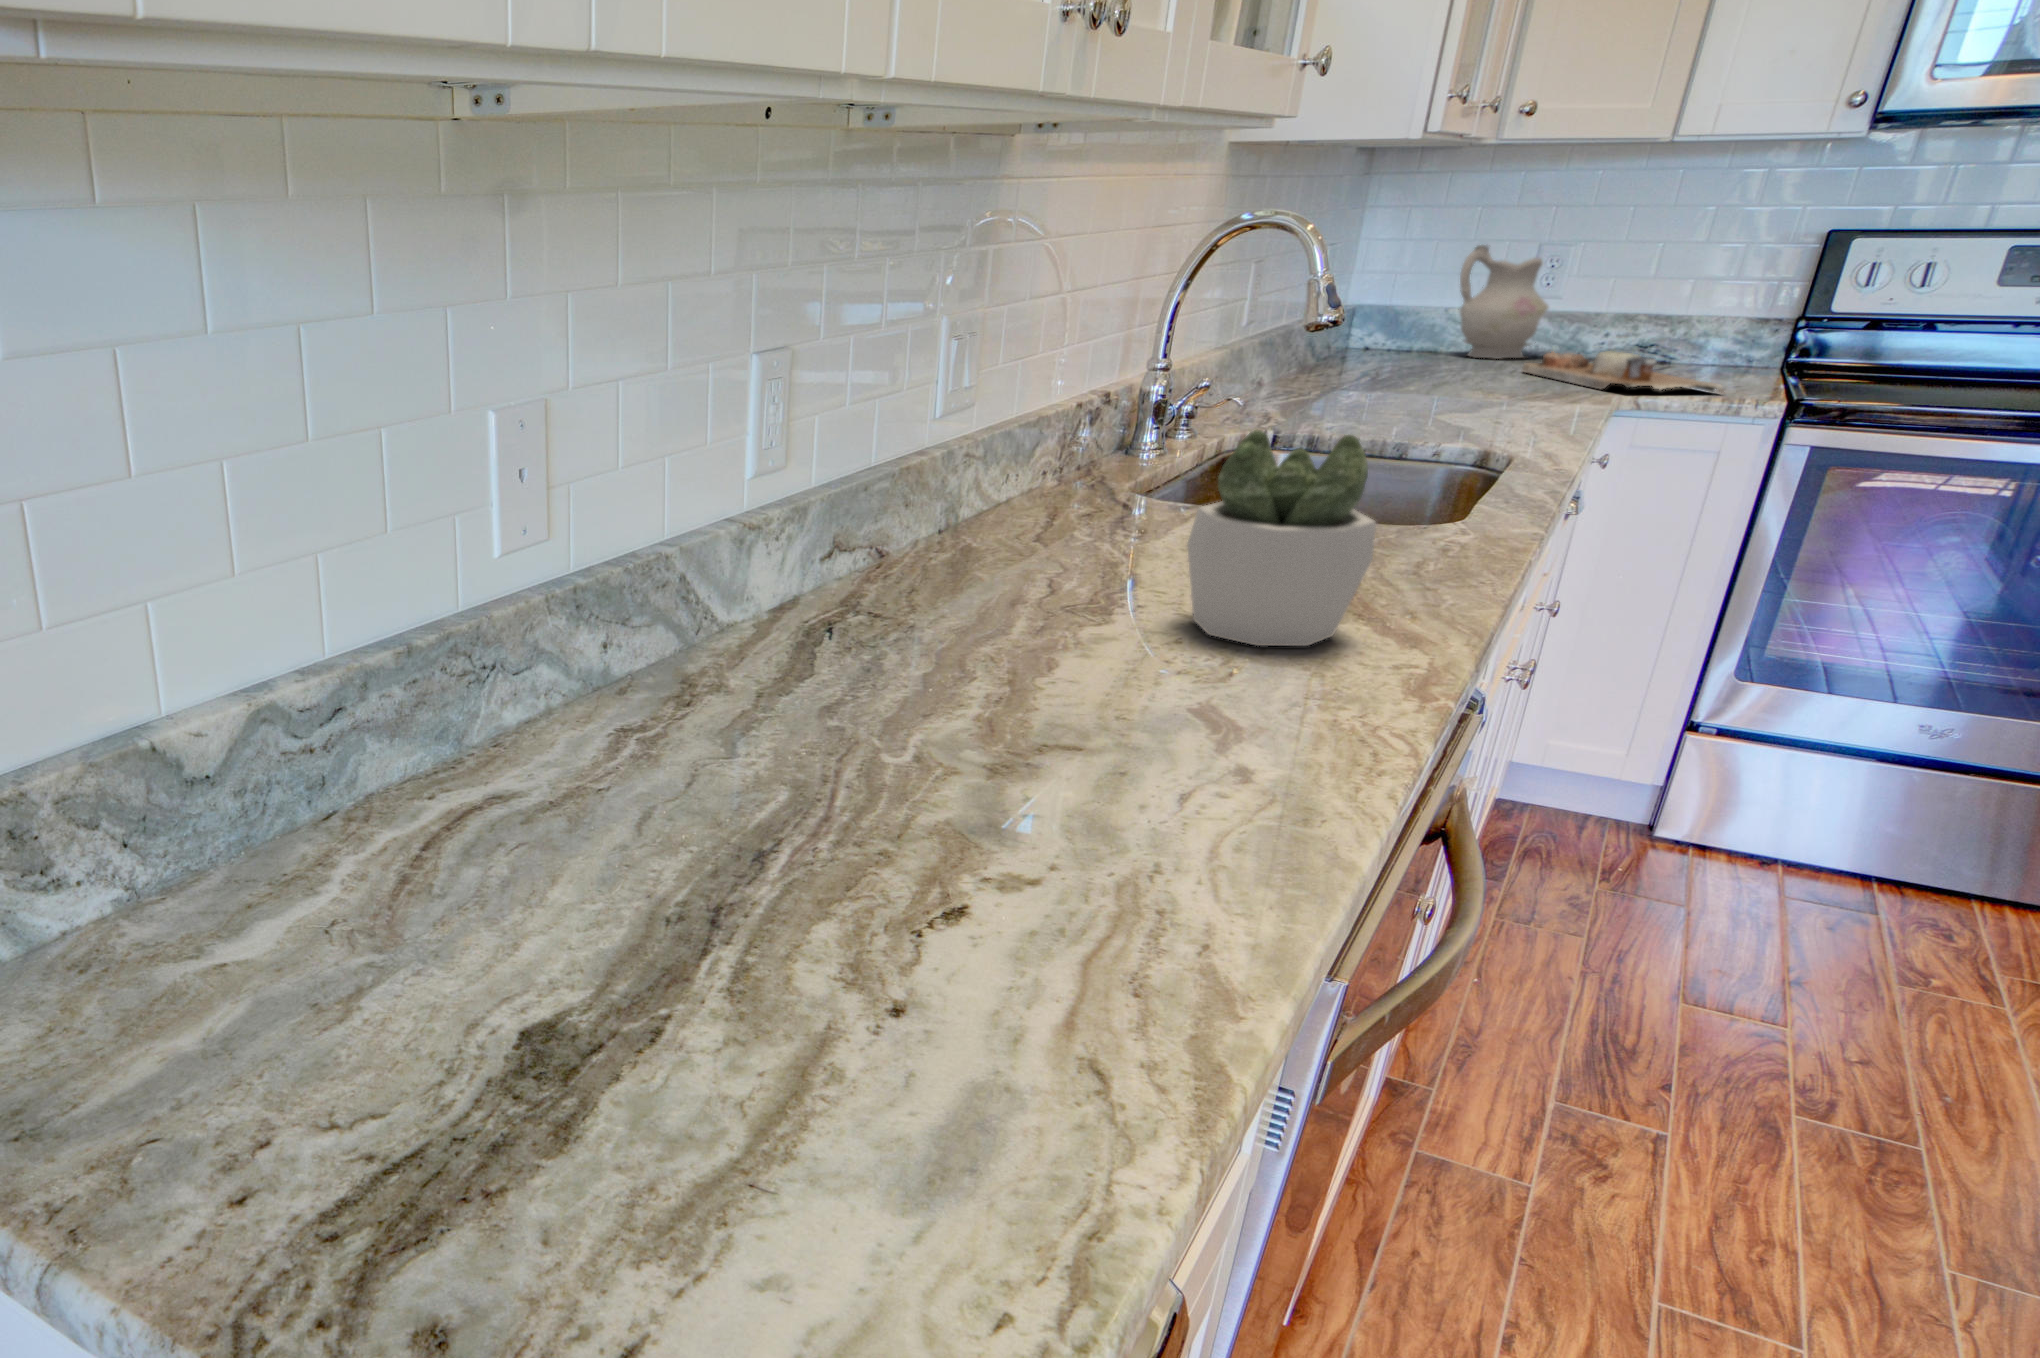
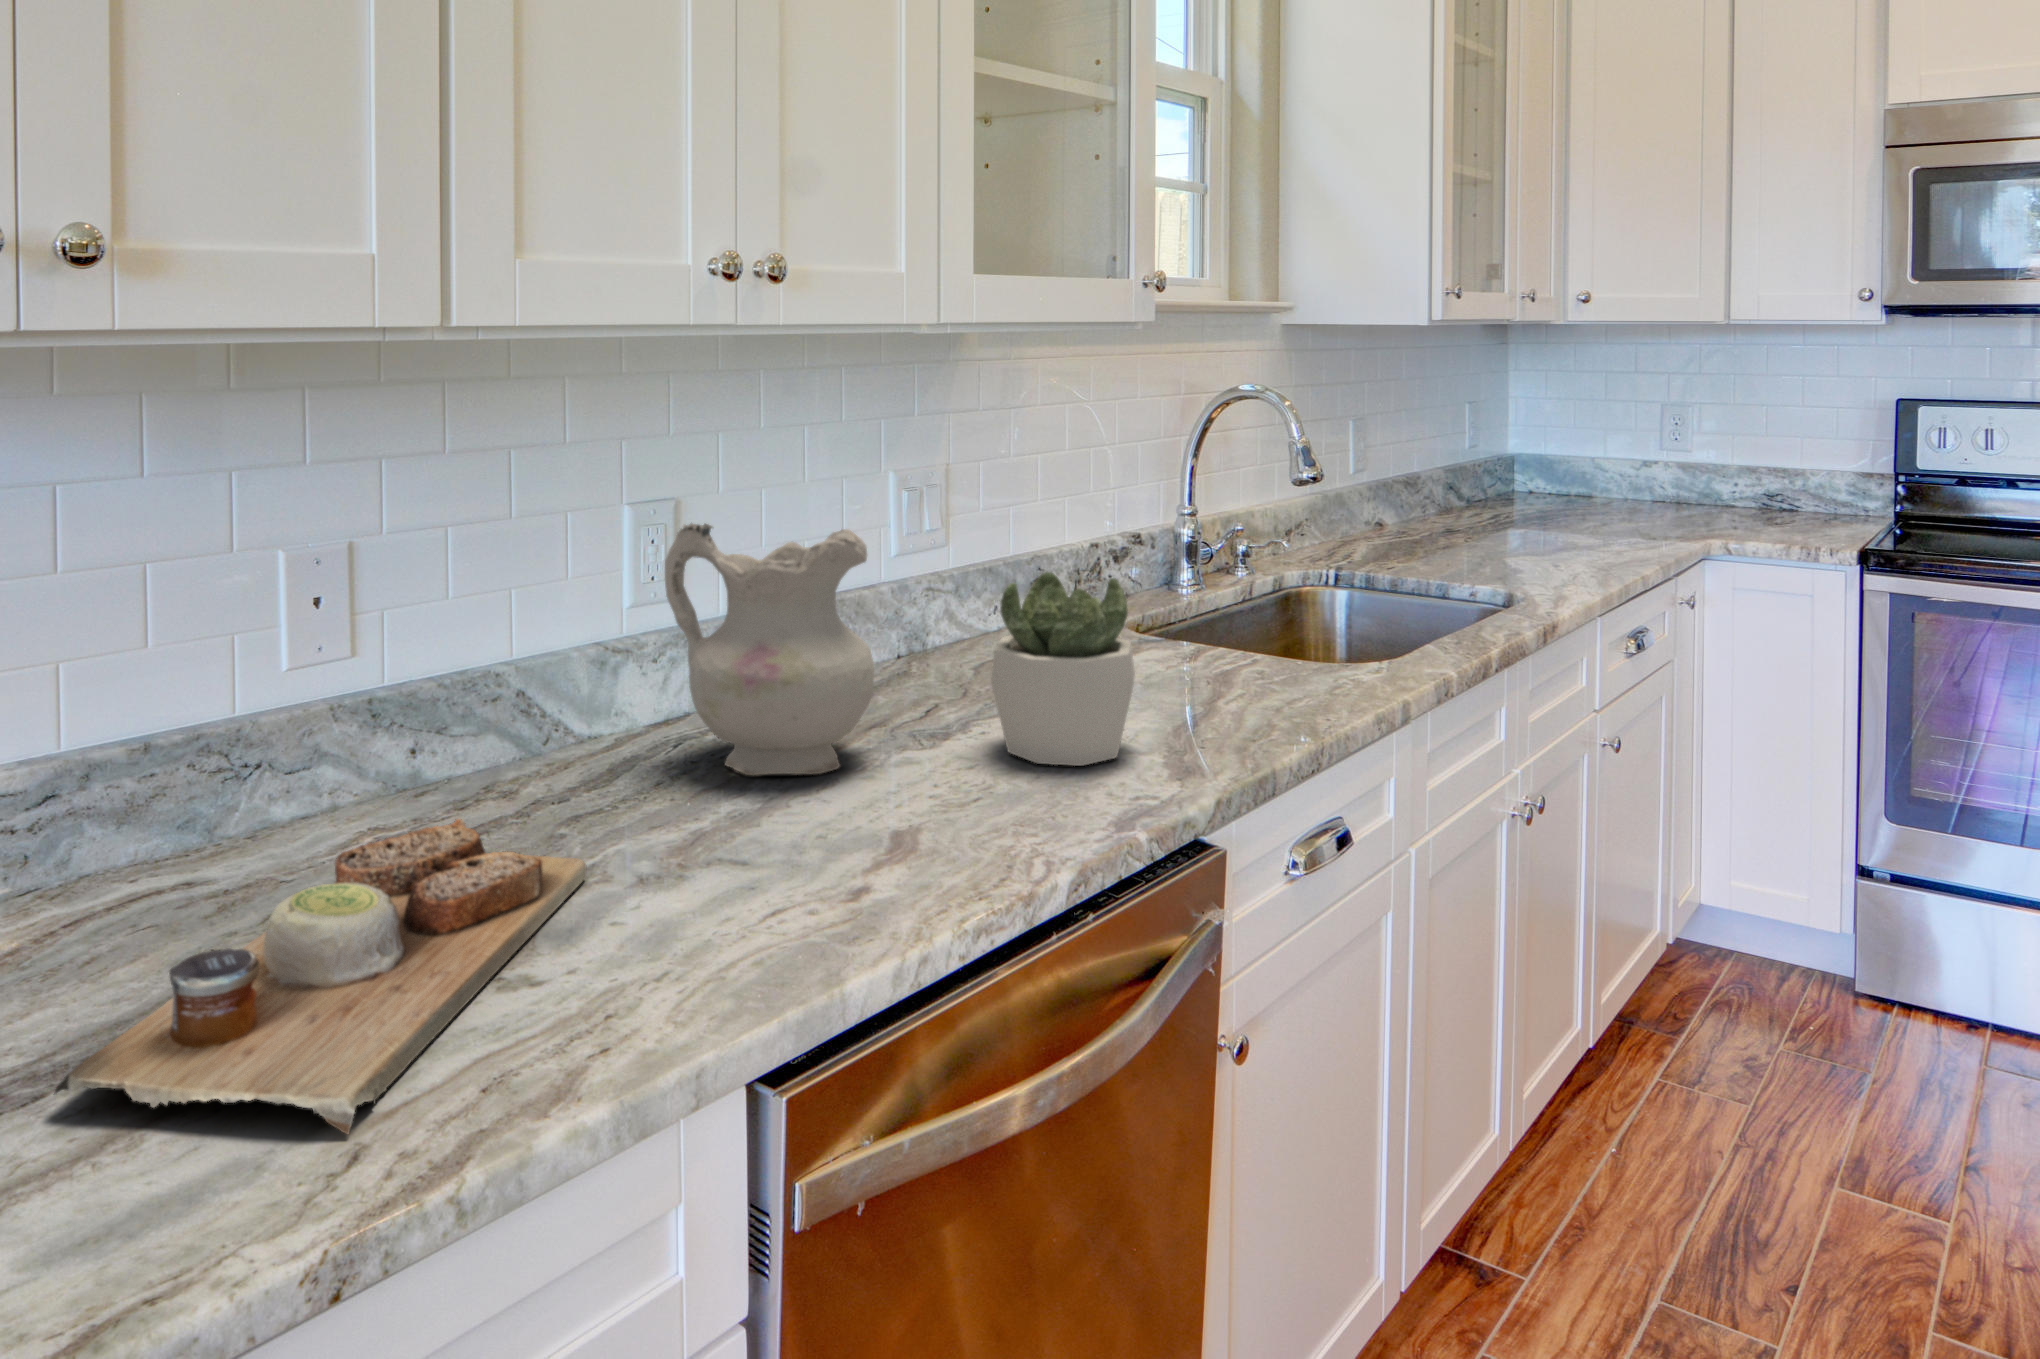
ceramic pitcher: present [1460,245,1548,359] -> present [665,523,874,775]
cutting board: present [1522,351,1723,392] -> present [55,819,586,1134]

